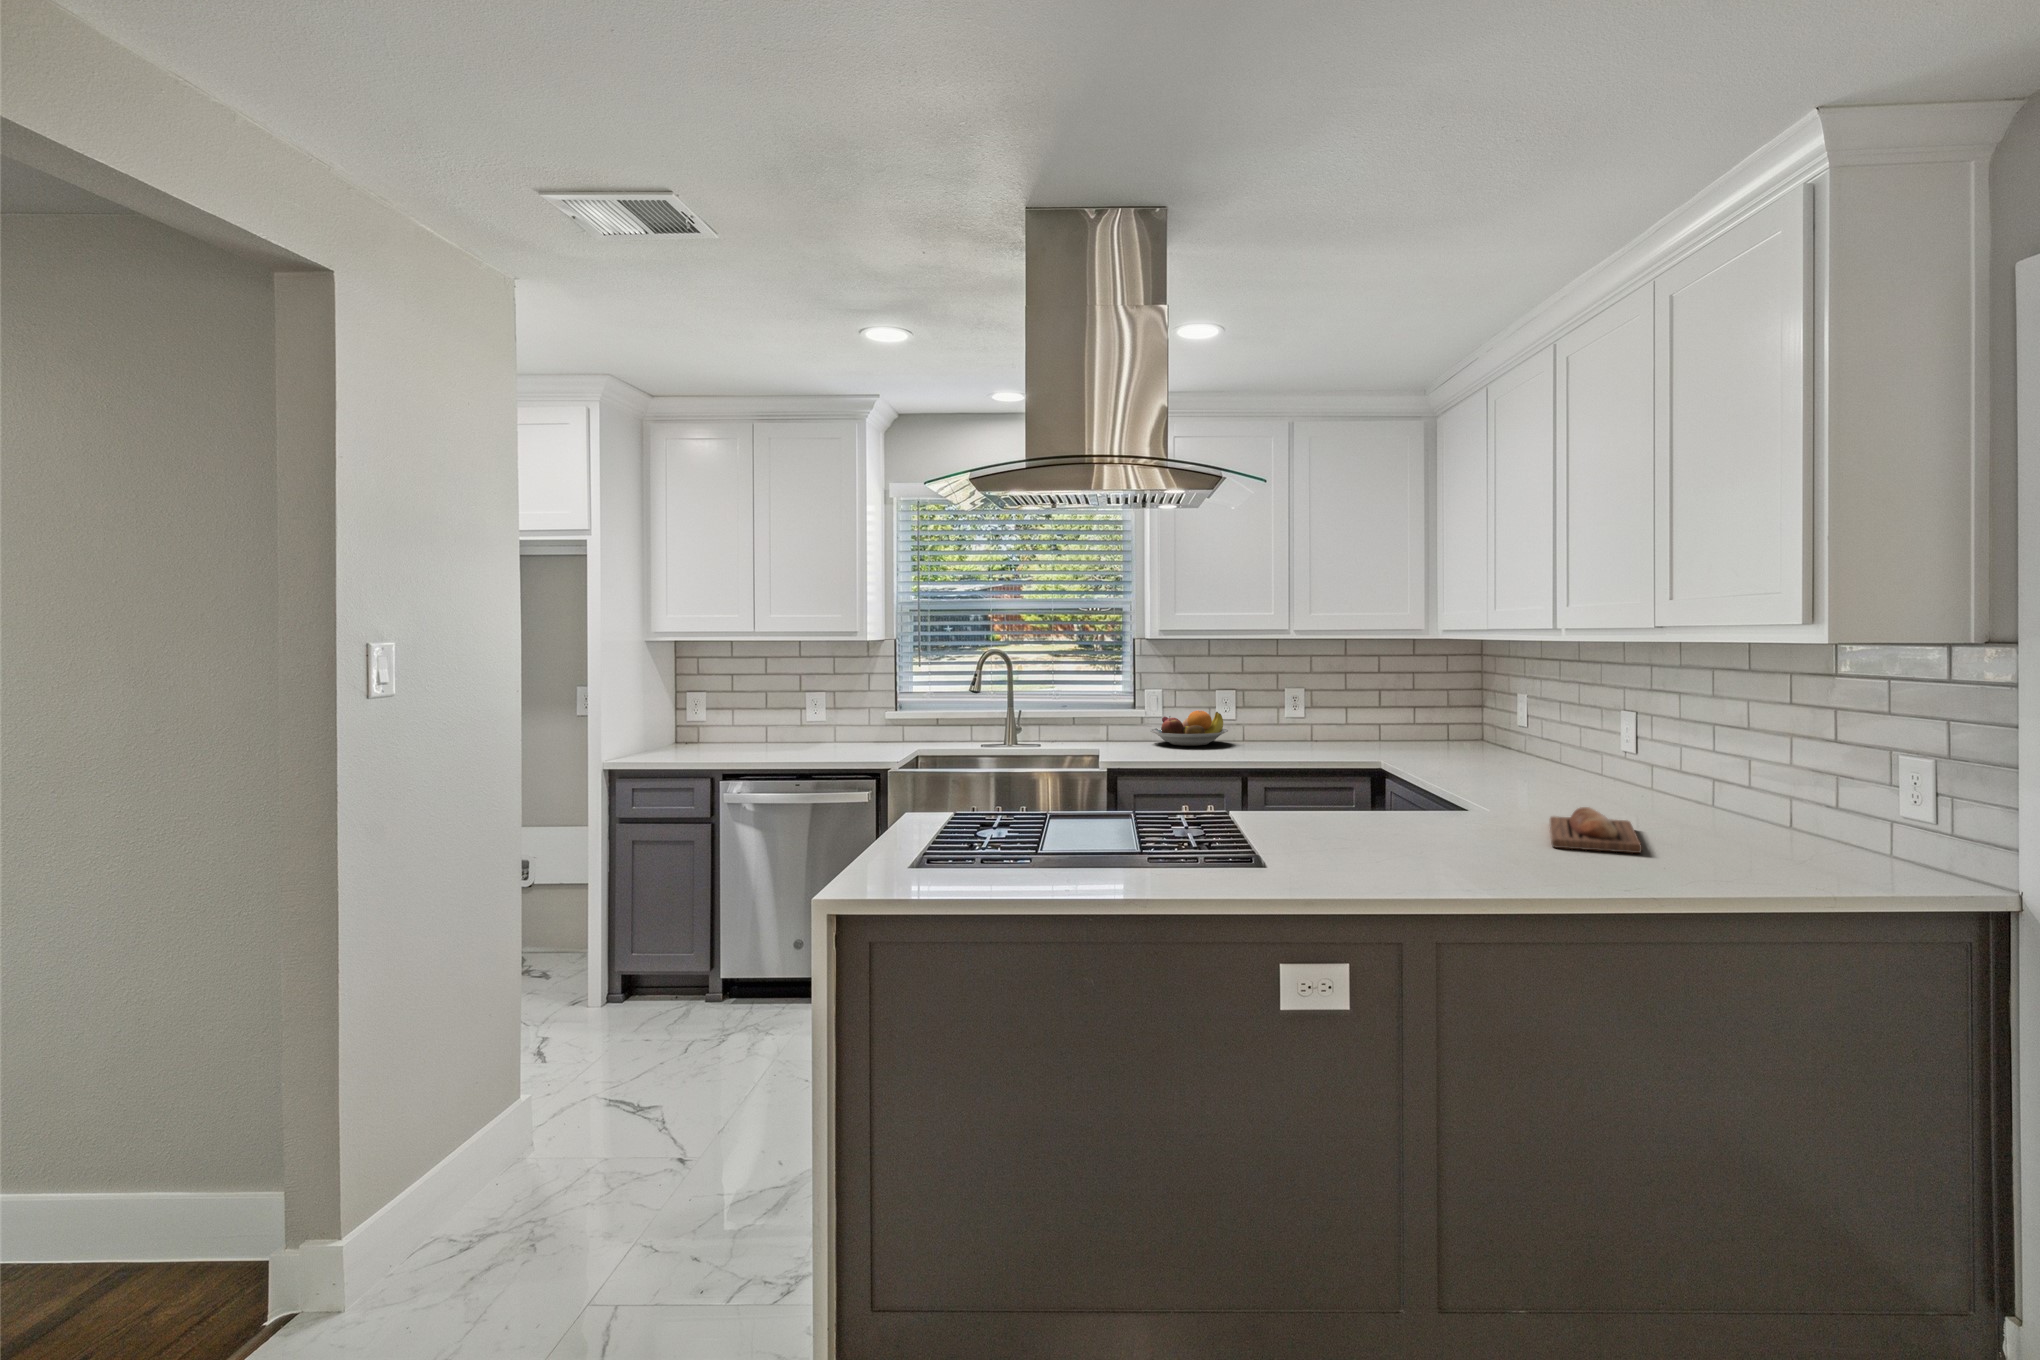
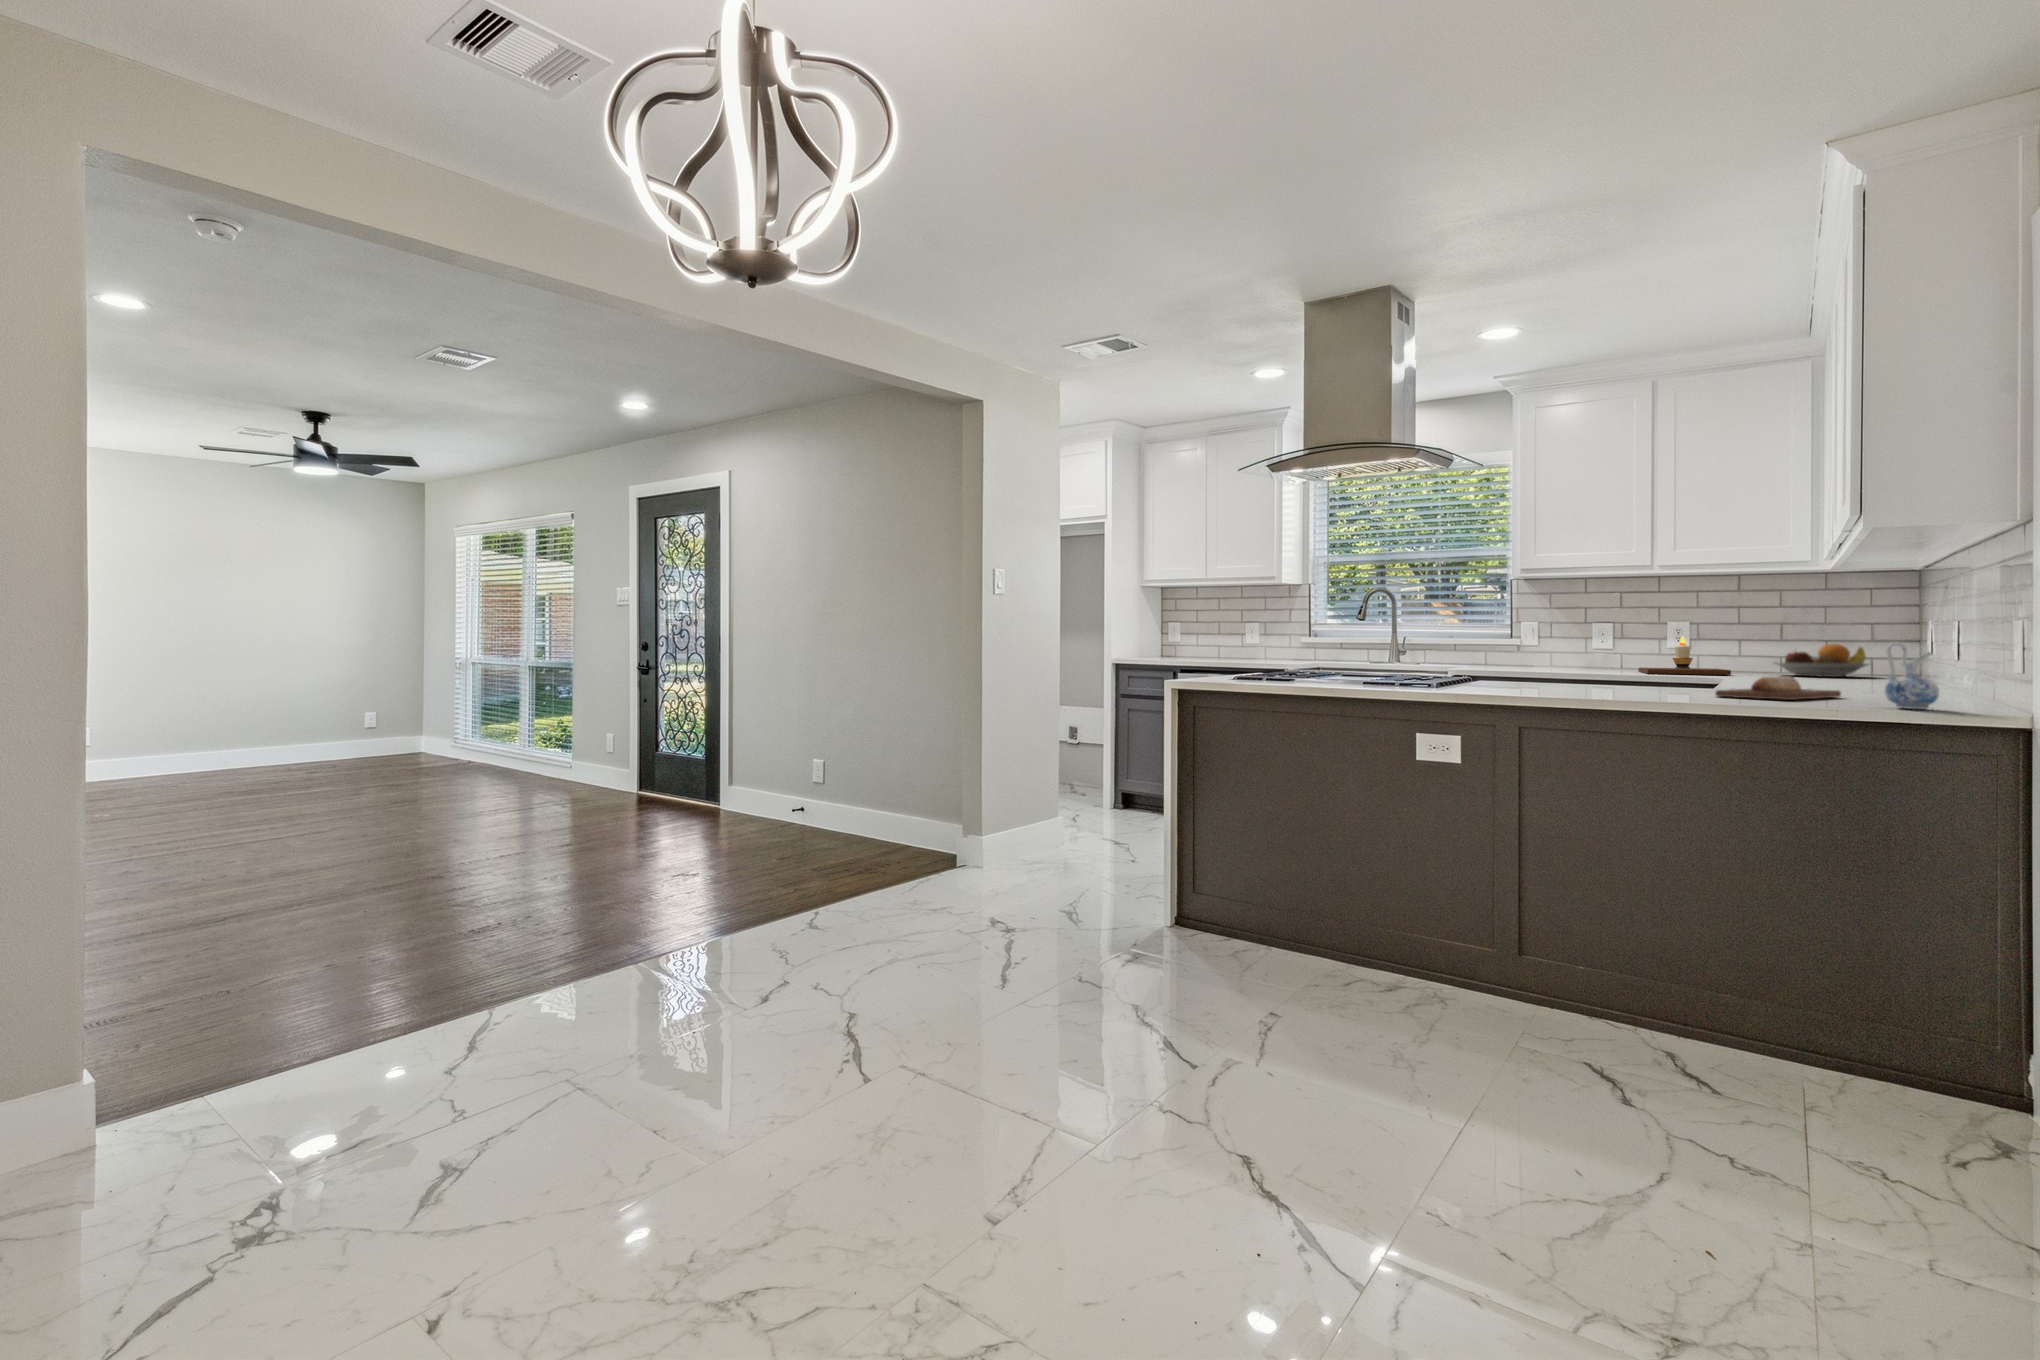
candle: none [1263,707,1361,753] -> present [1638,636,1731,675]
fruit bowl: present [1150,711,1228,746] -> present [1774,644,1868,677]
ceramic pitcher: none [1759,790,1815,871] -> present [1885,642,1939,709]

